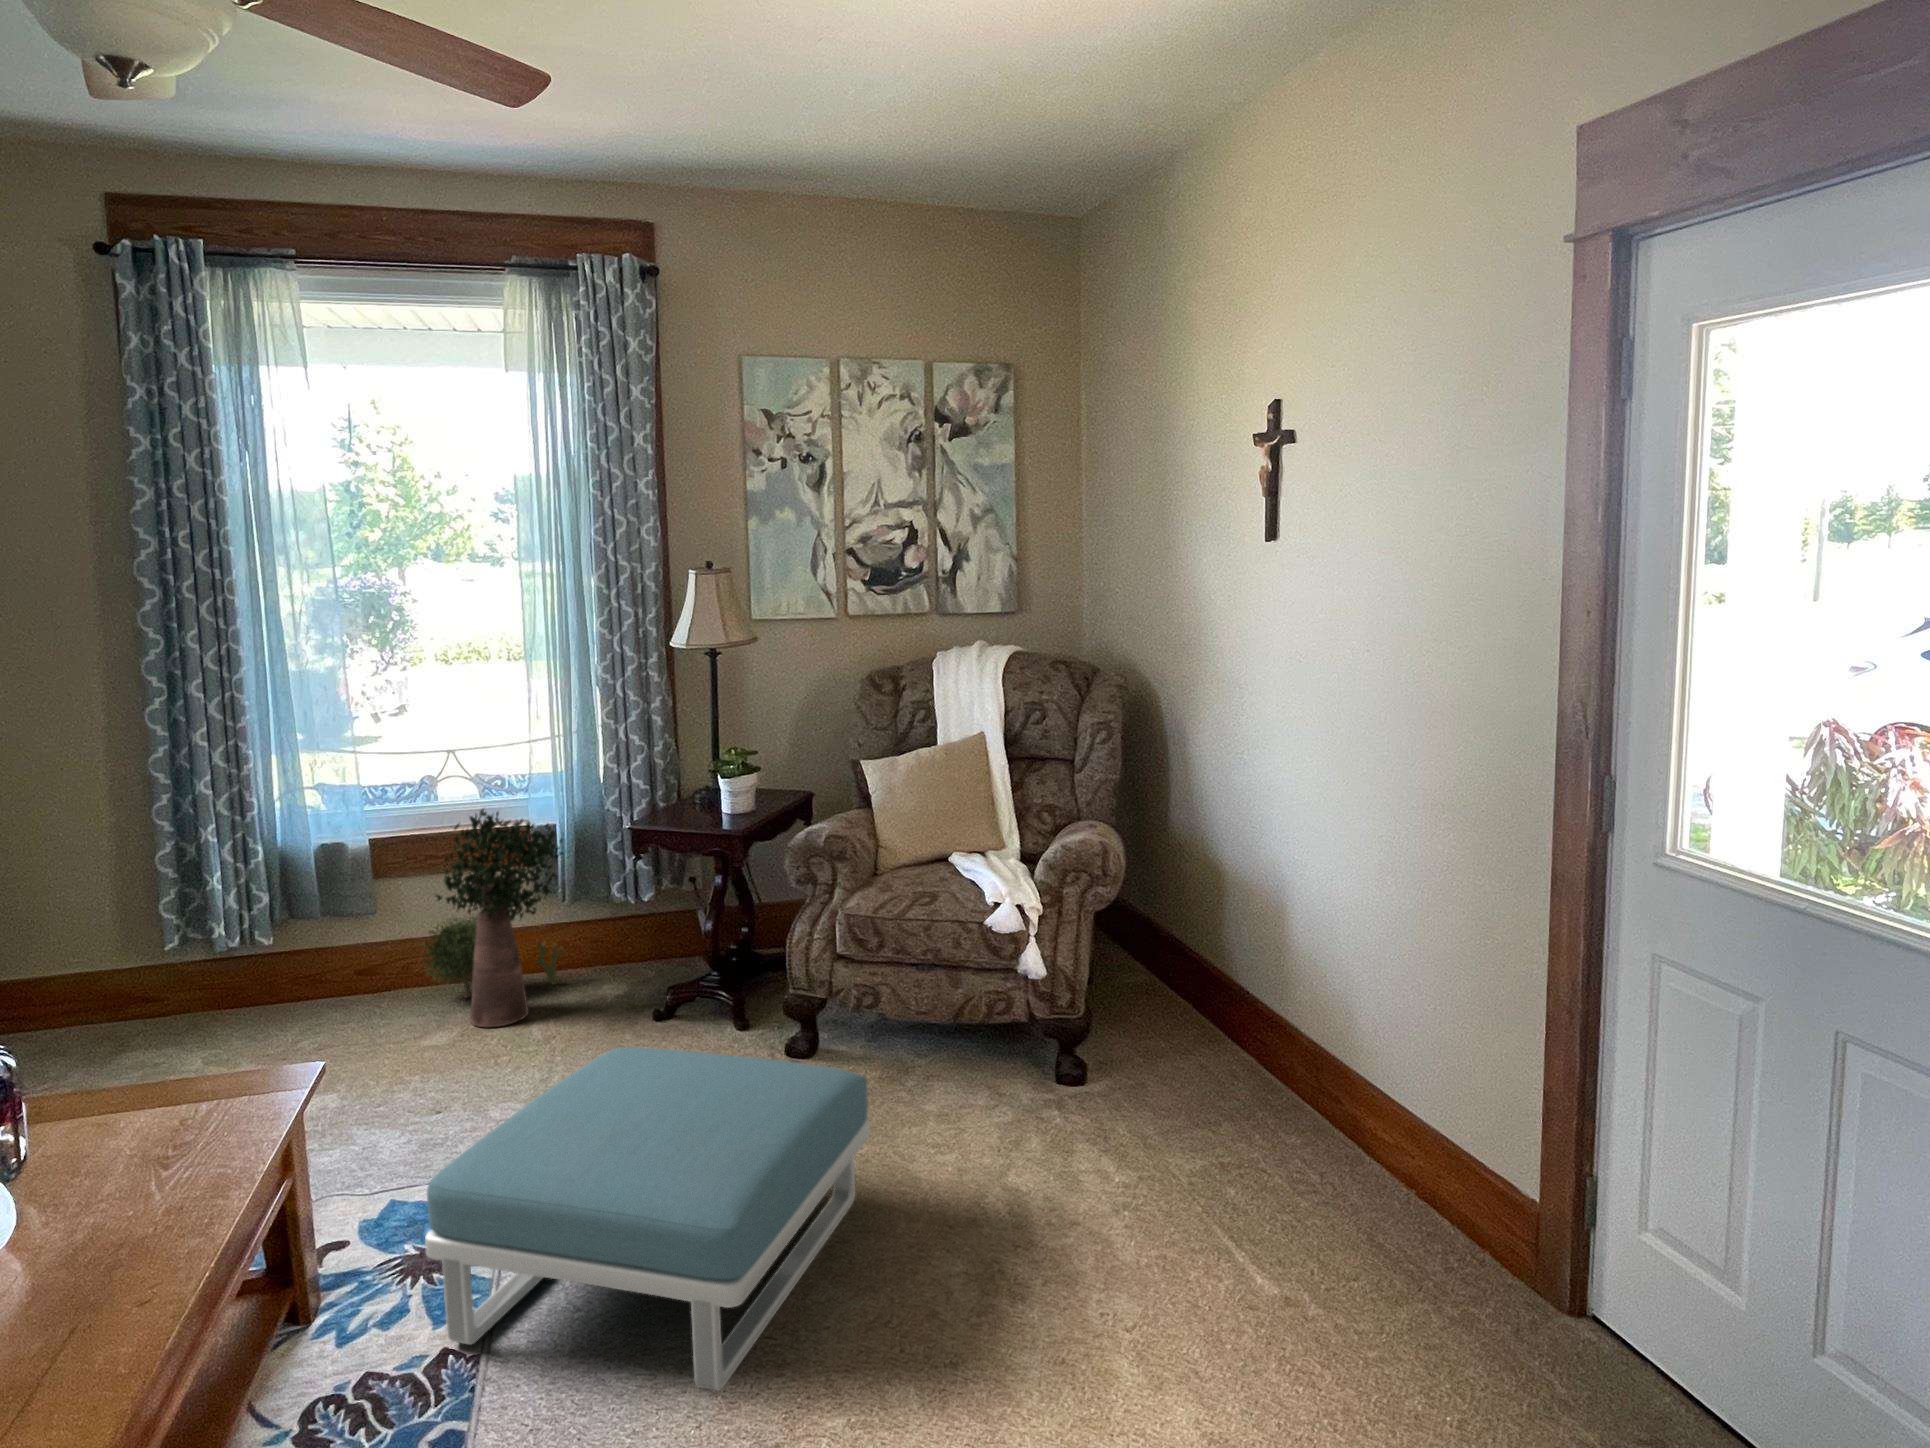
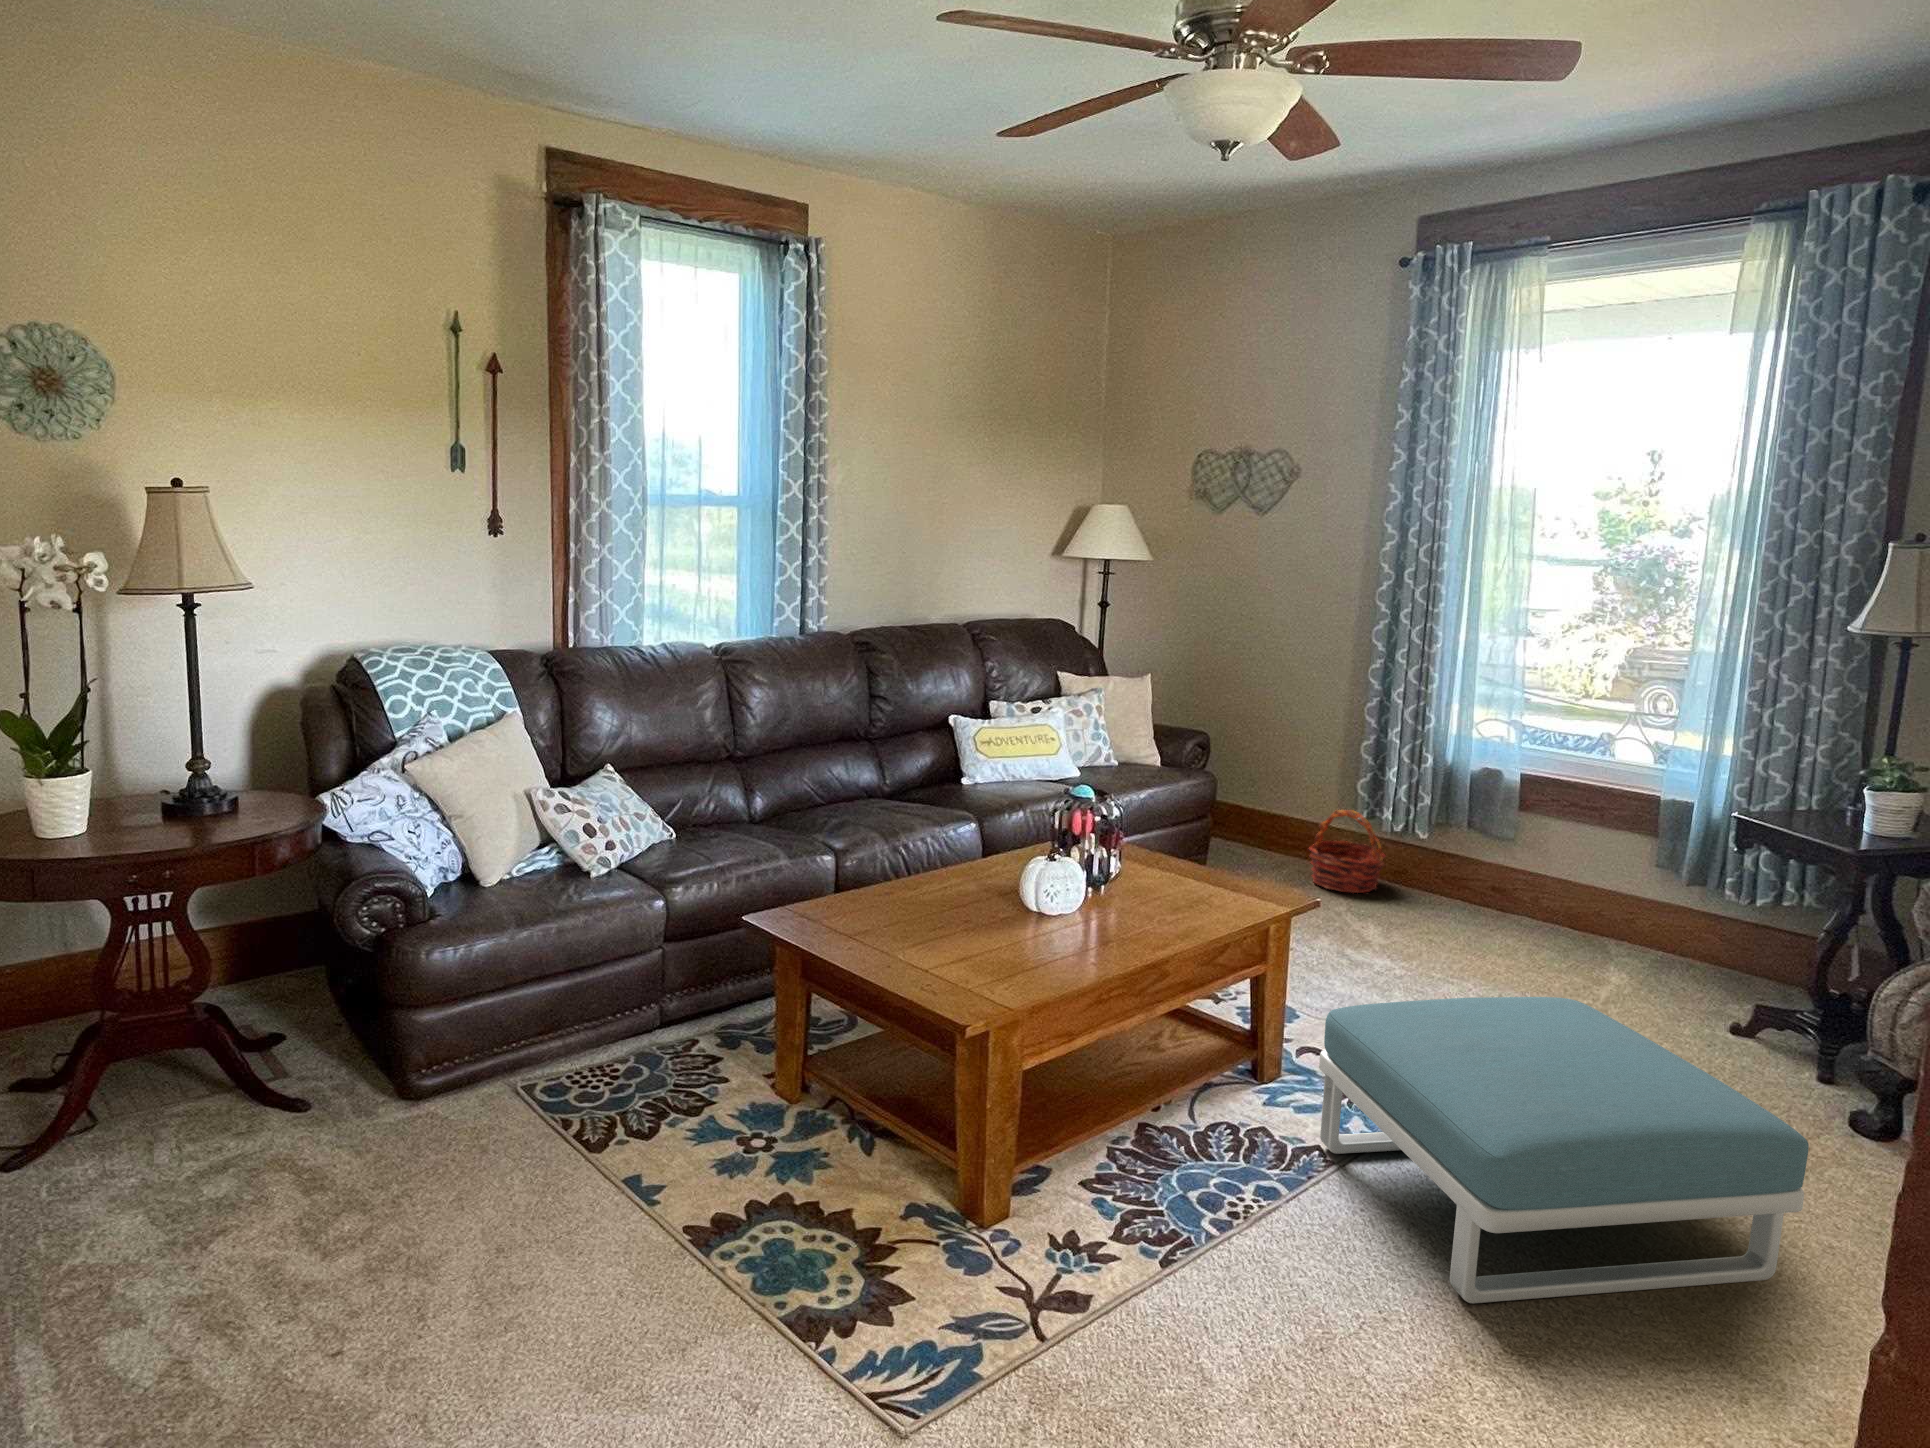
potted plant: present [422,809,564,1027] -> none [1531,764,1682,976]
basket: none [113,940,224,1051] -> present [1309,810,1385,893]

